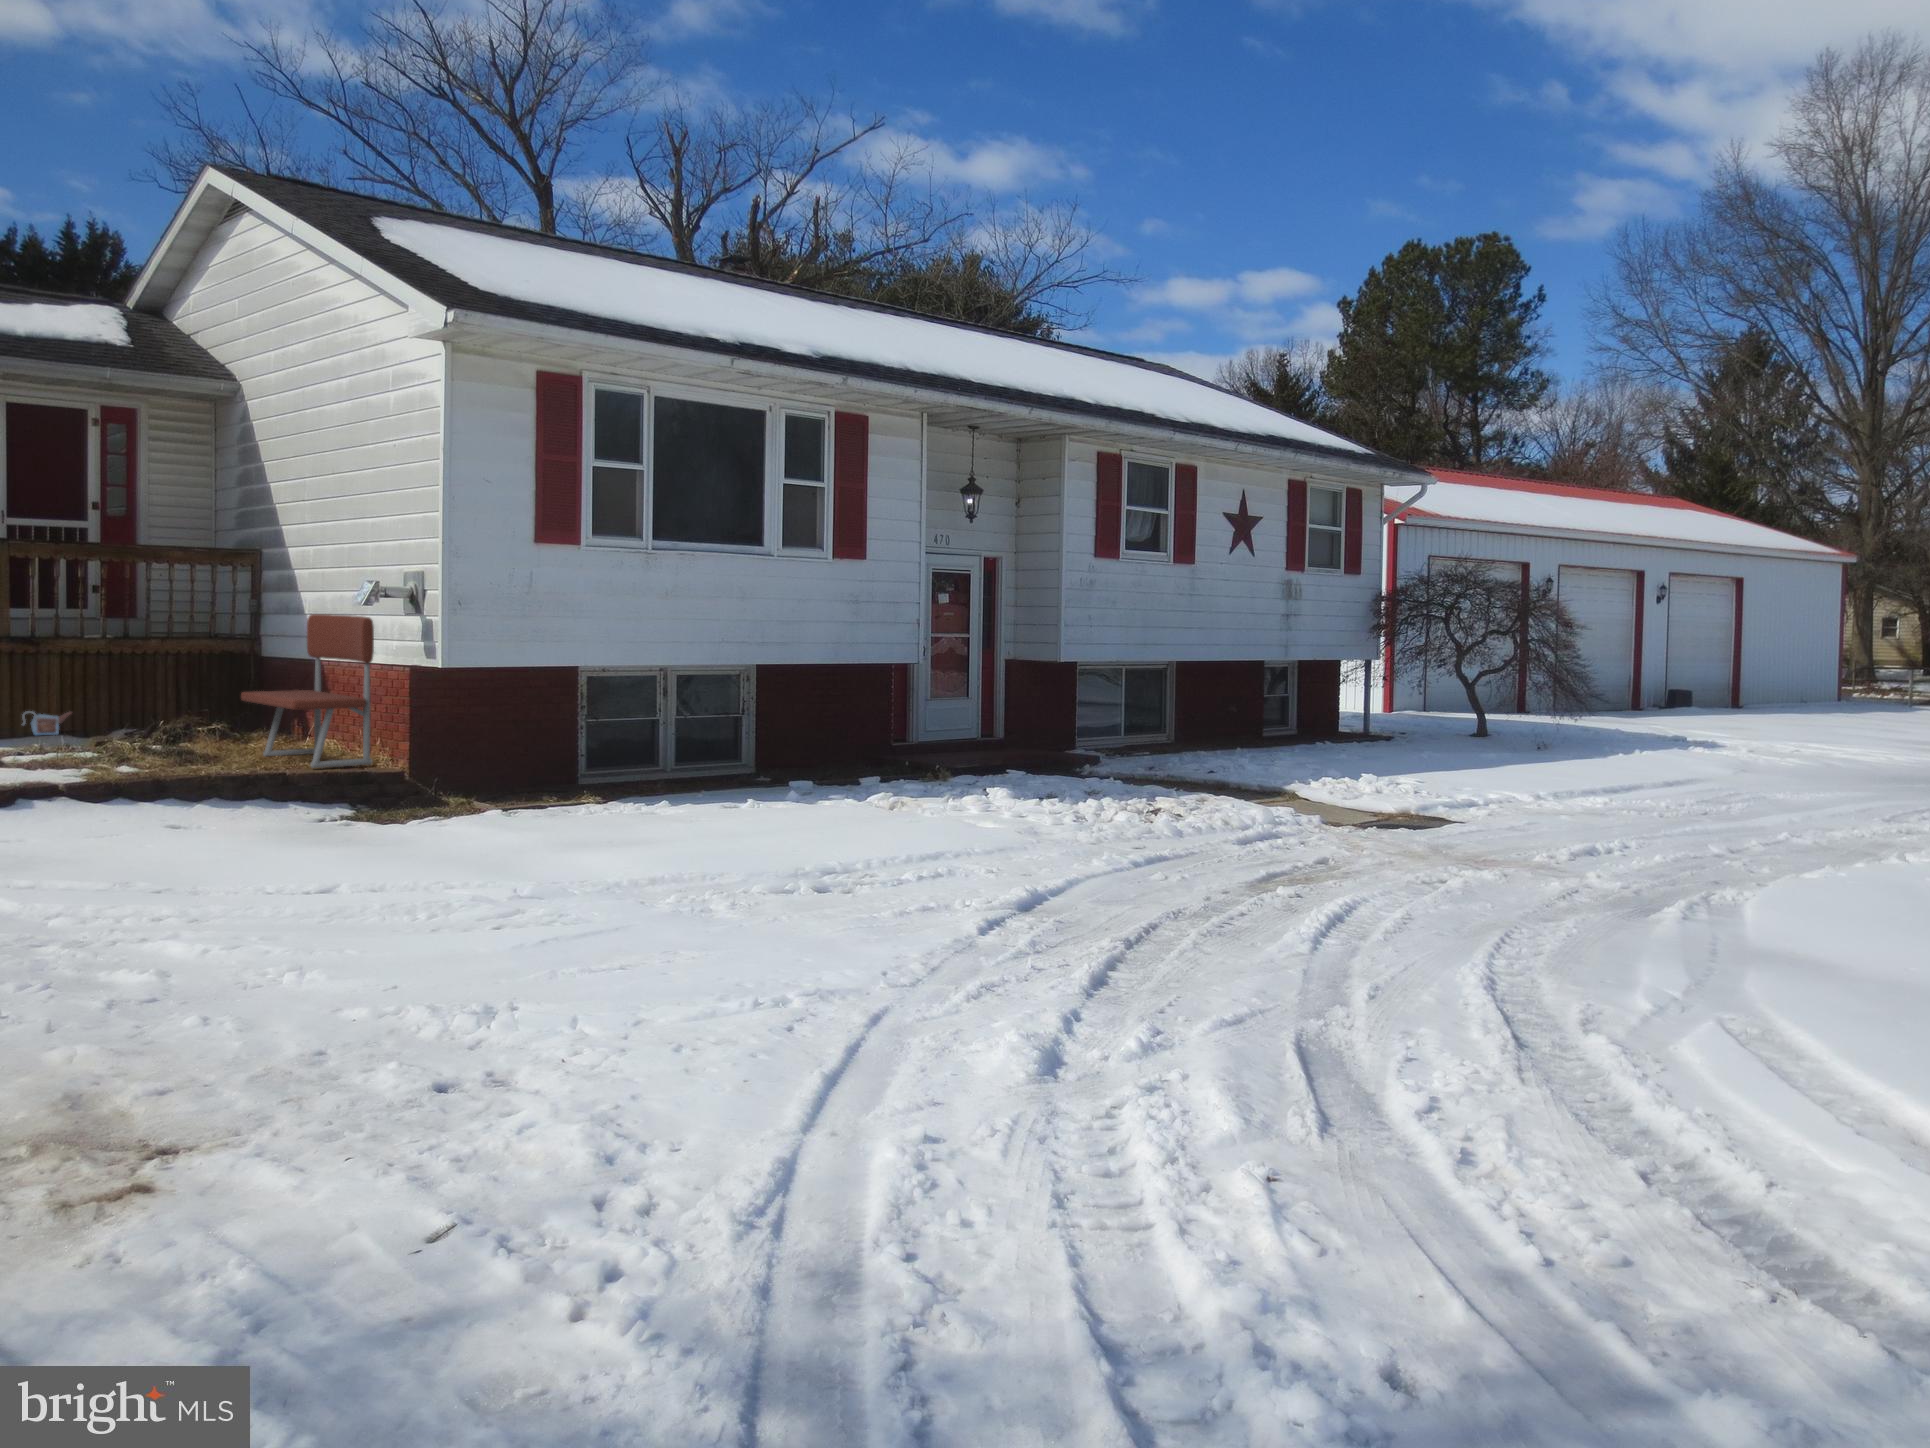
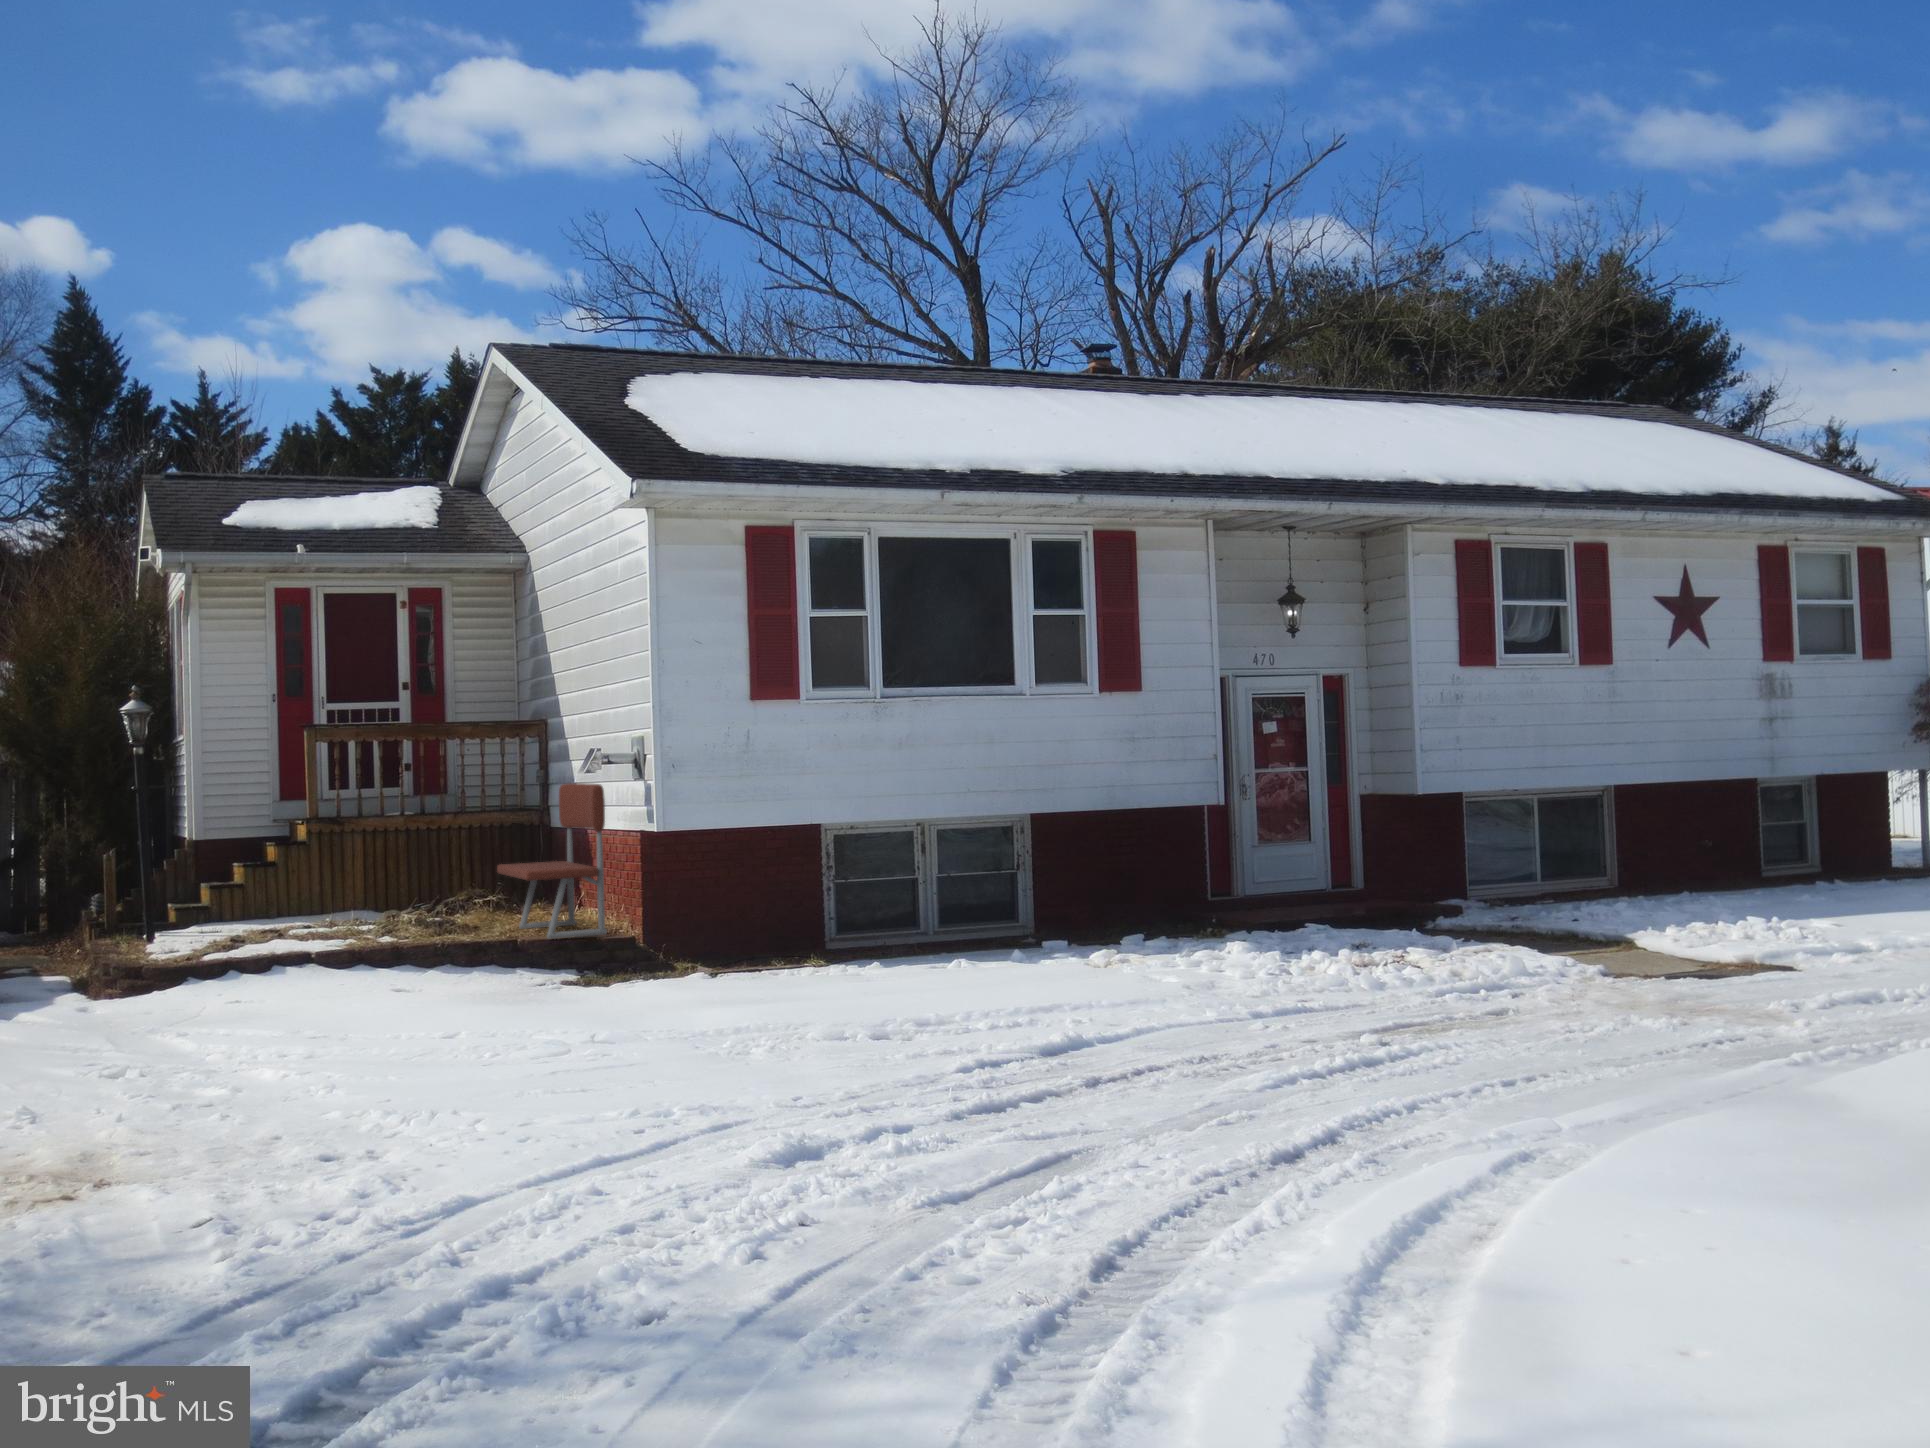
watering can: present [22,711,72,735] -> none [330,889,375,913]

